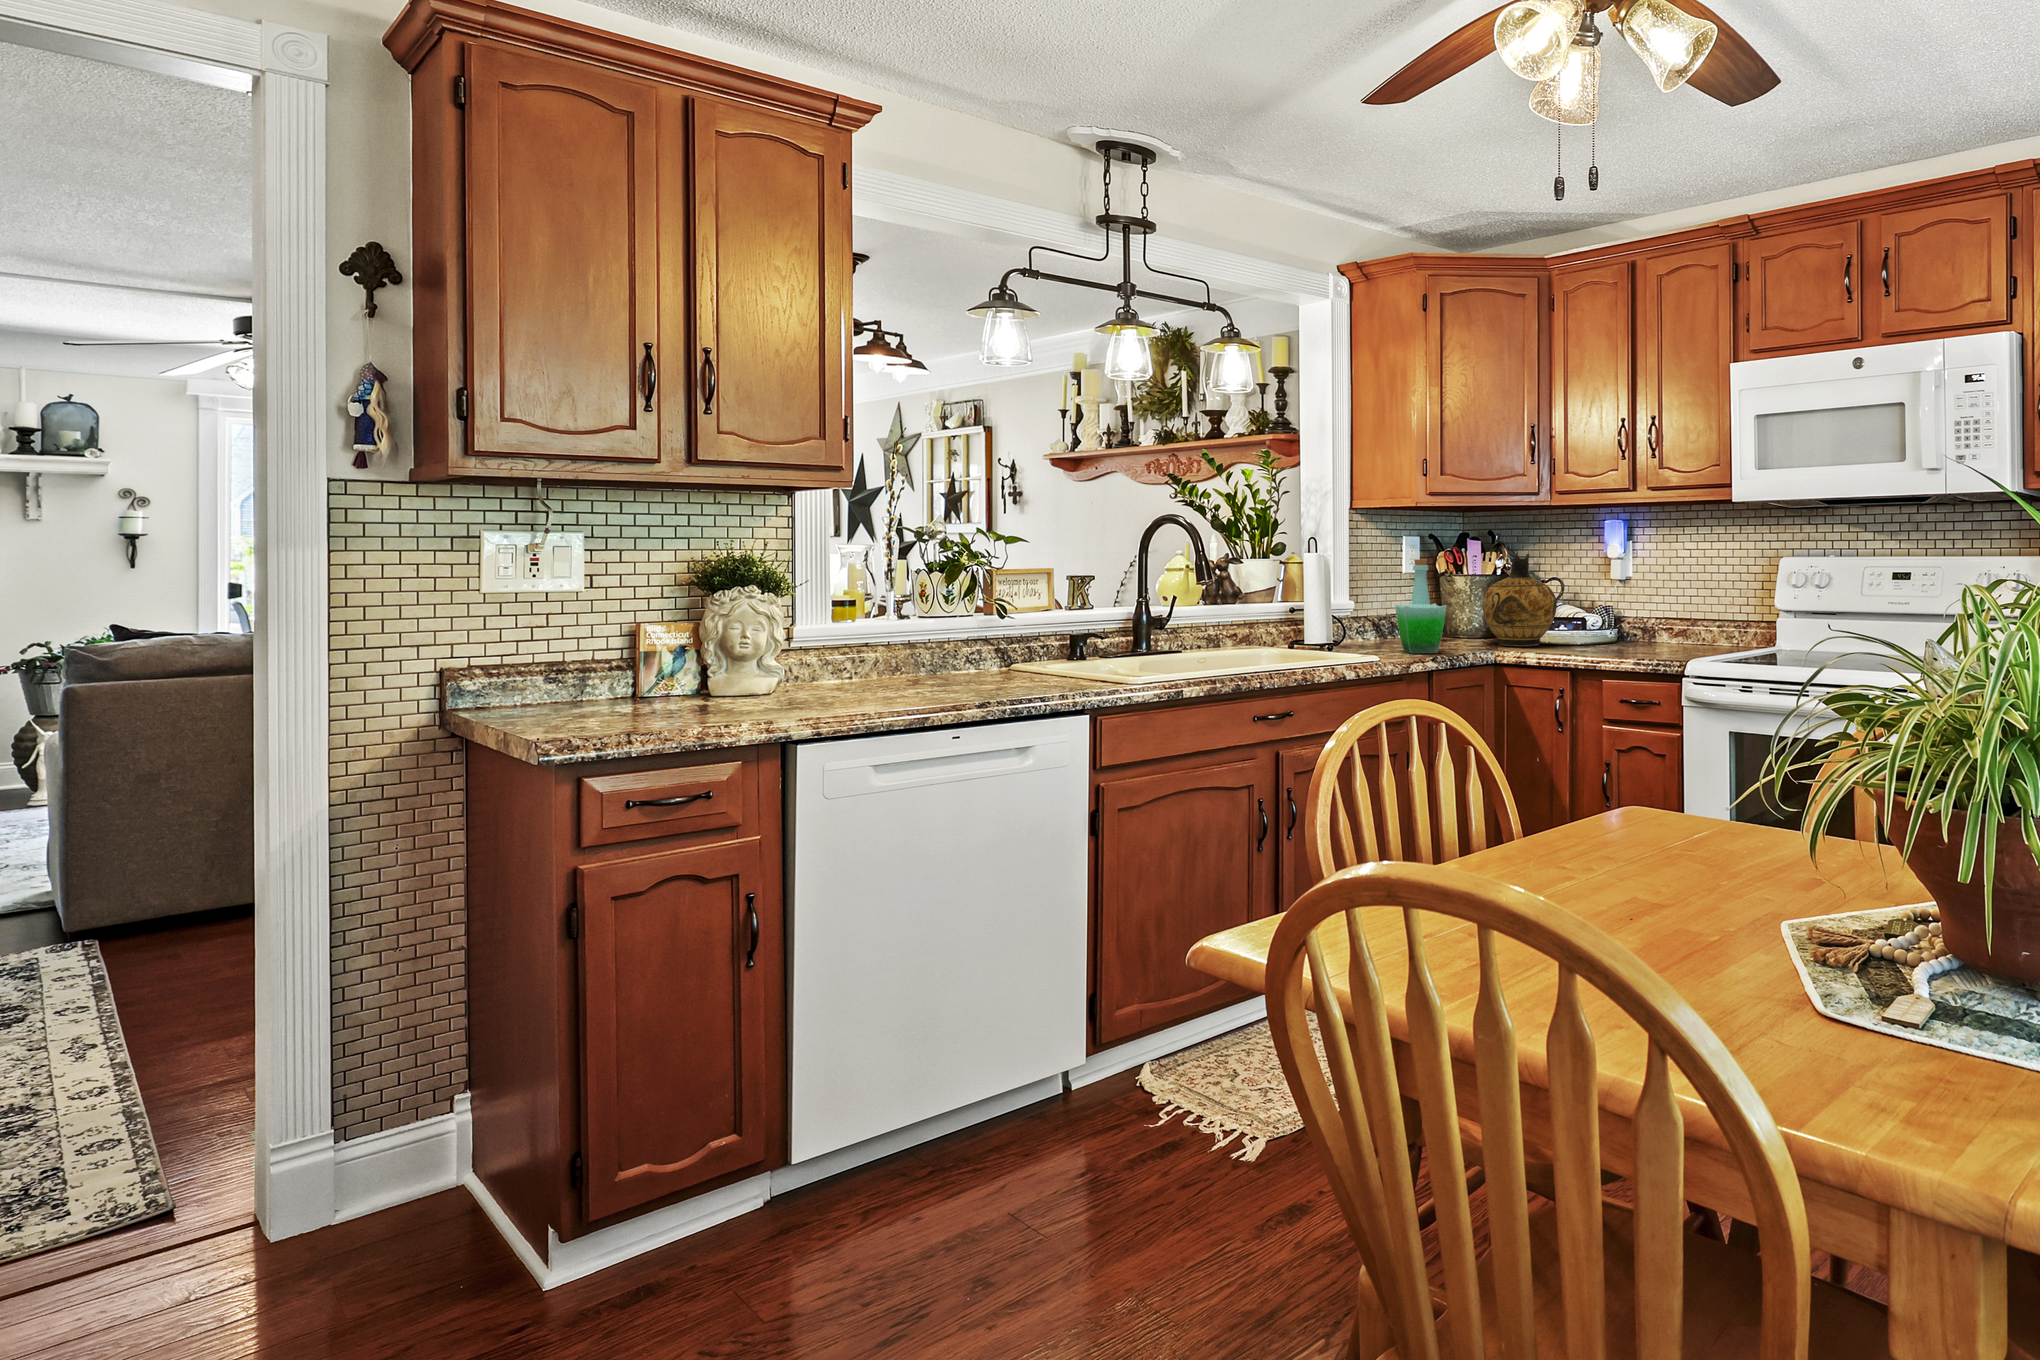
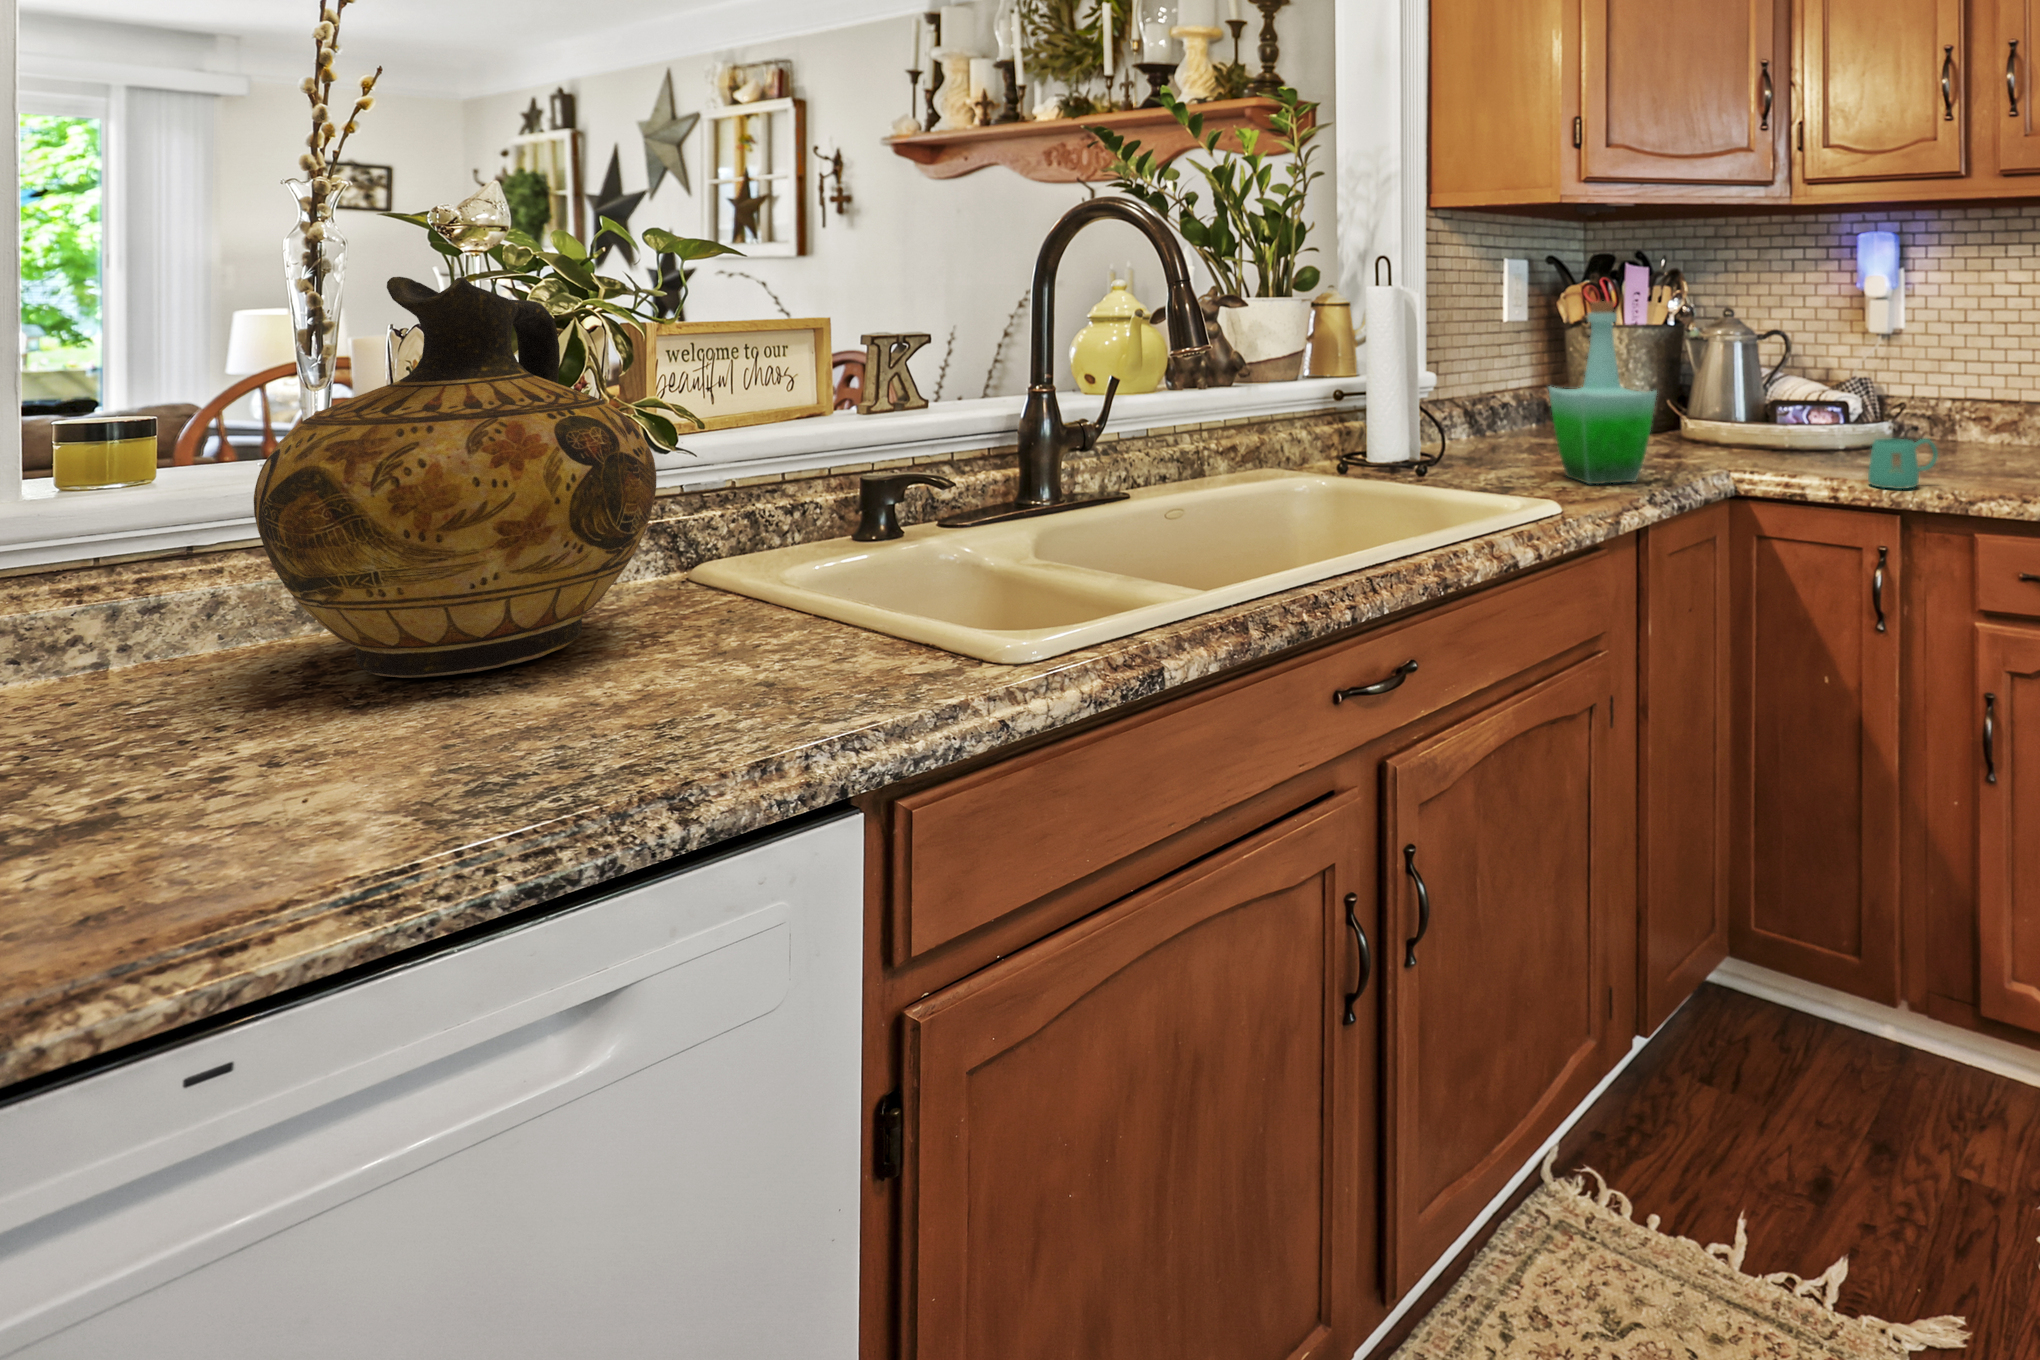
ceramic jug: present [1483,554,1557,646] -> present [254,277,656,678]
mug: none [1563,632,1602,658] -> present [1868,439,1938,489]

